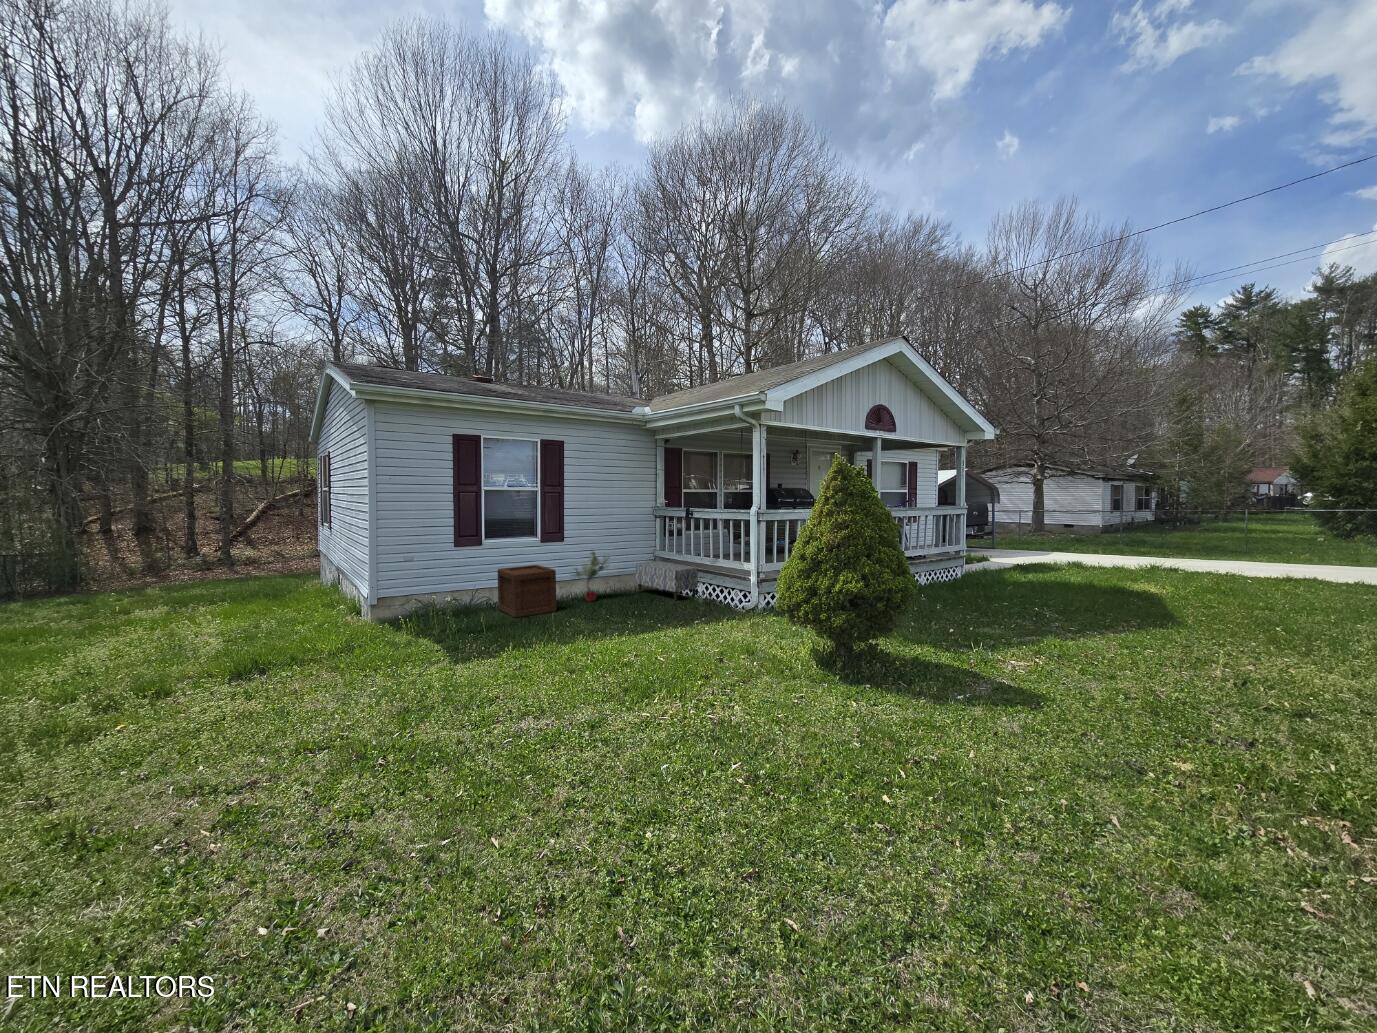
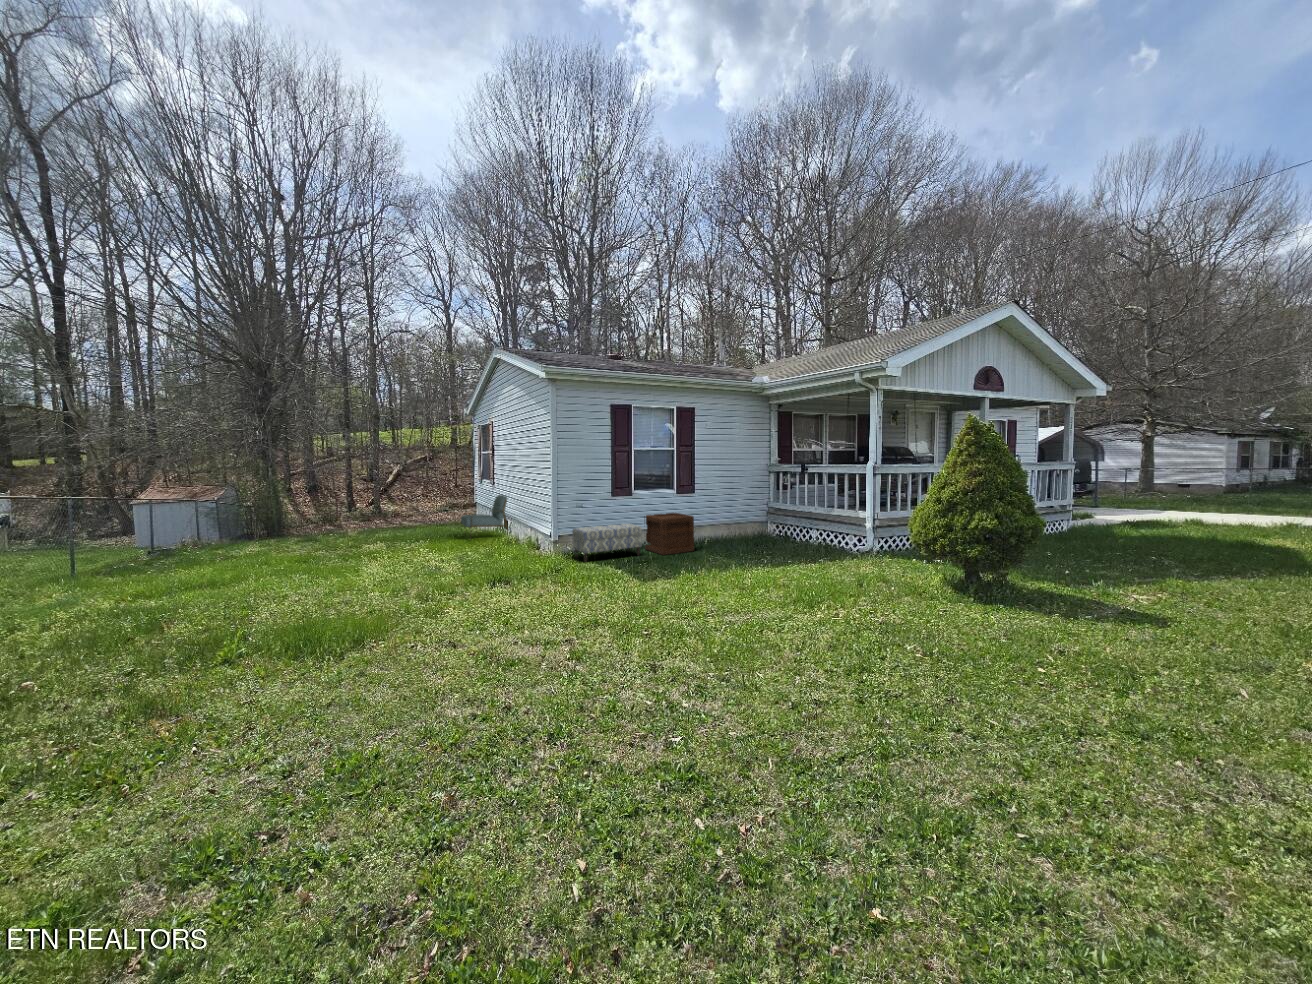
chair: none [277,542,341,601] -> present [461,495,508,533]
potted tree: present [571,550,610,602] -> none [701,499,735,545]
bench: present [636,561,698,601] -> present [572,524,642,562]

